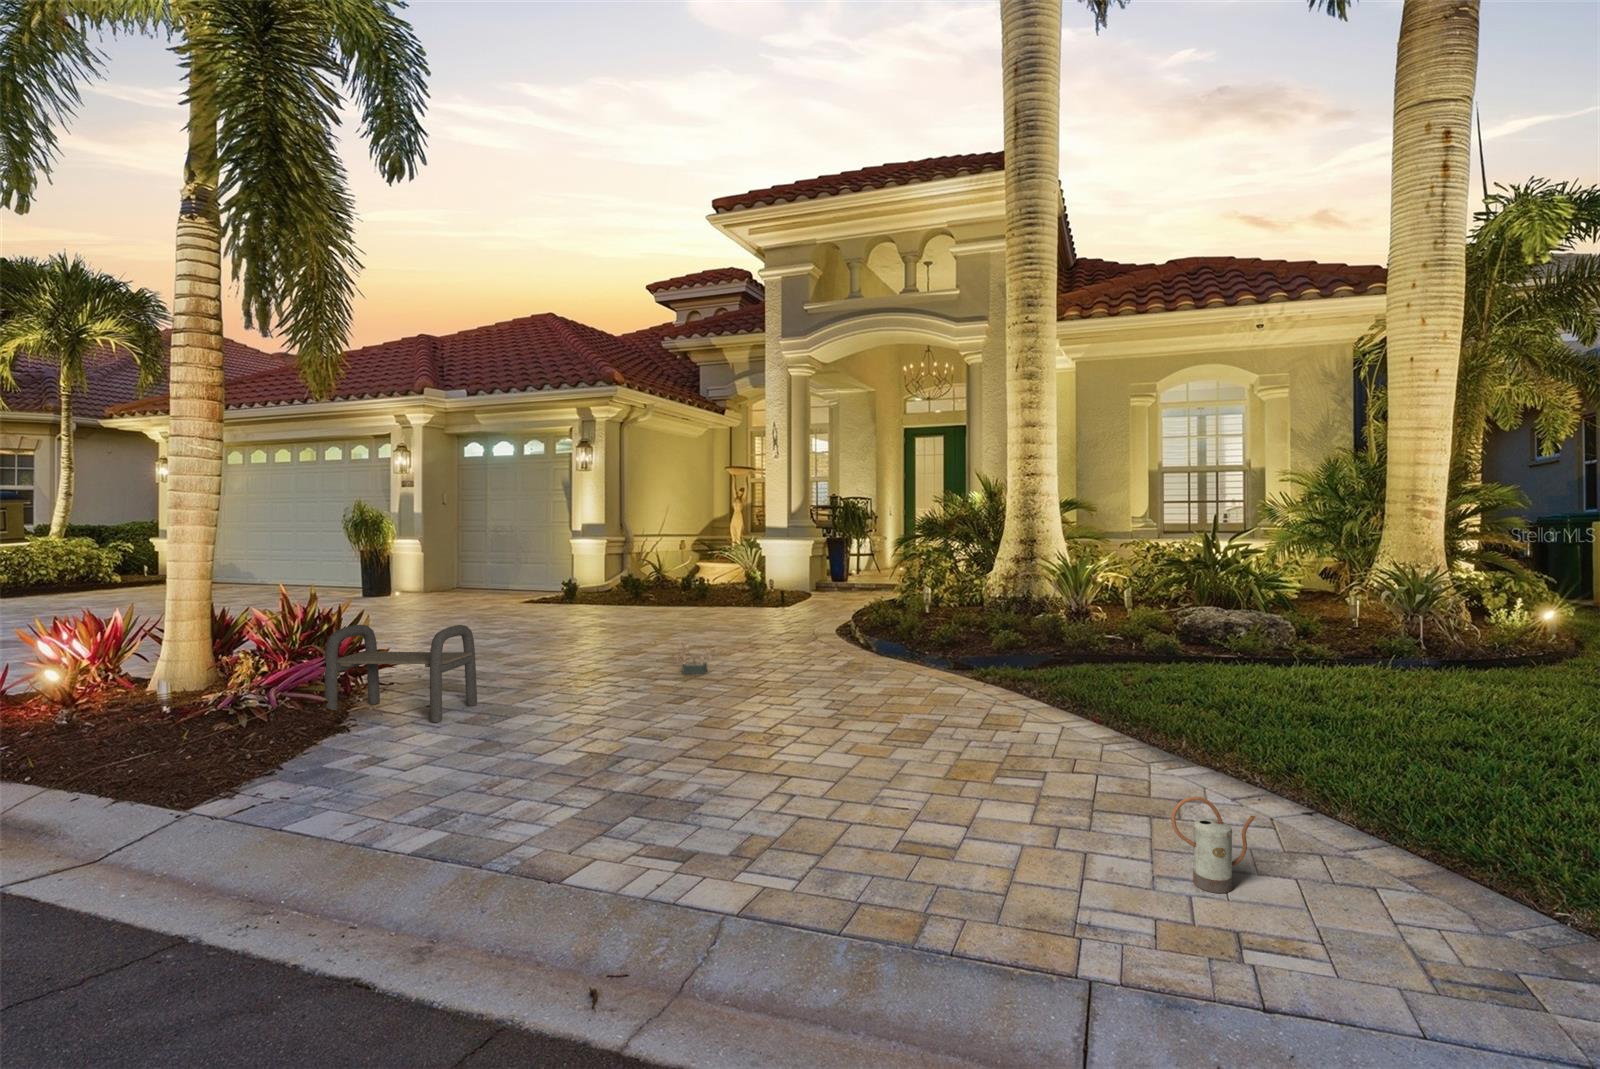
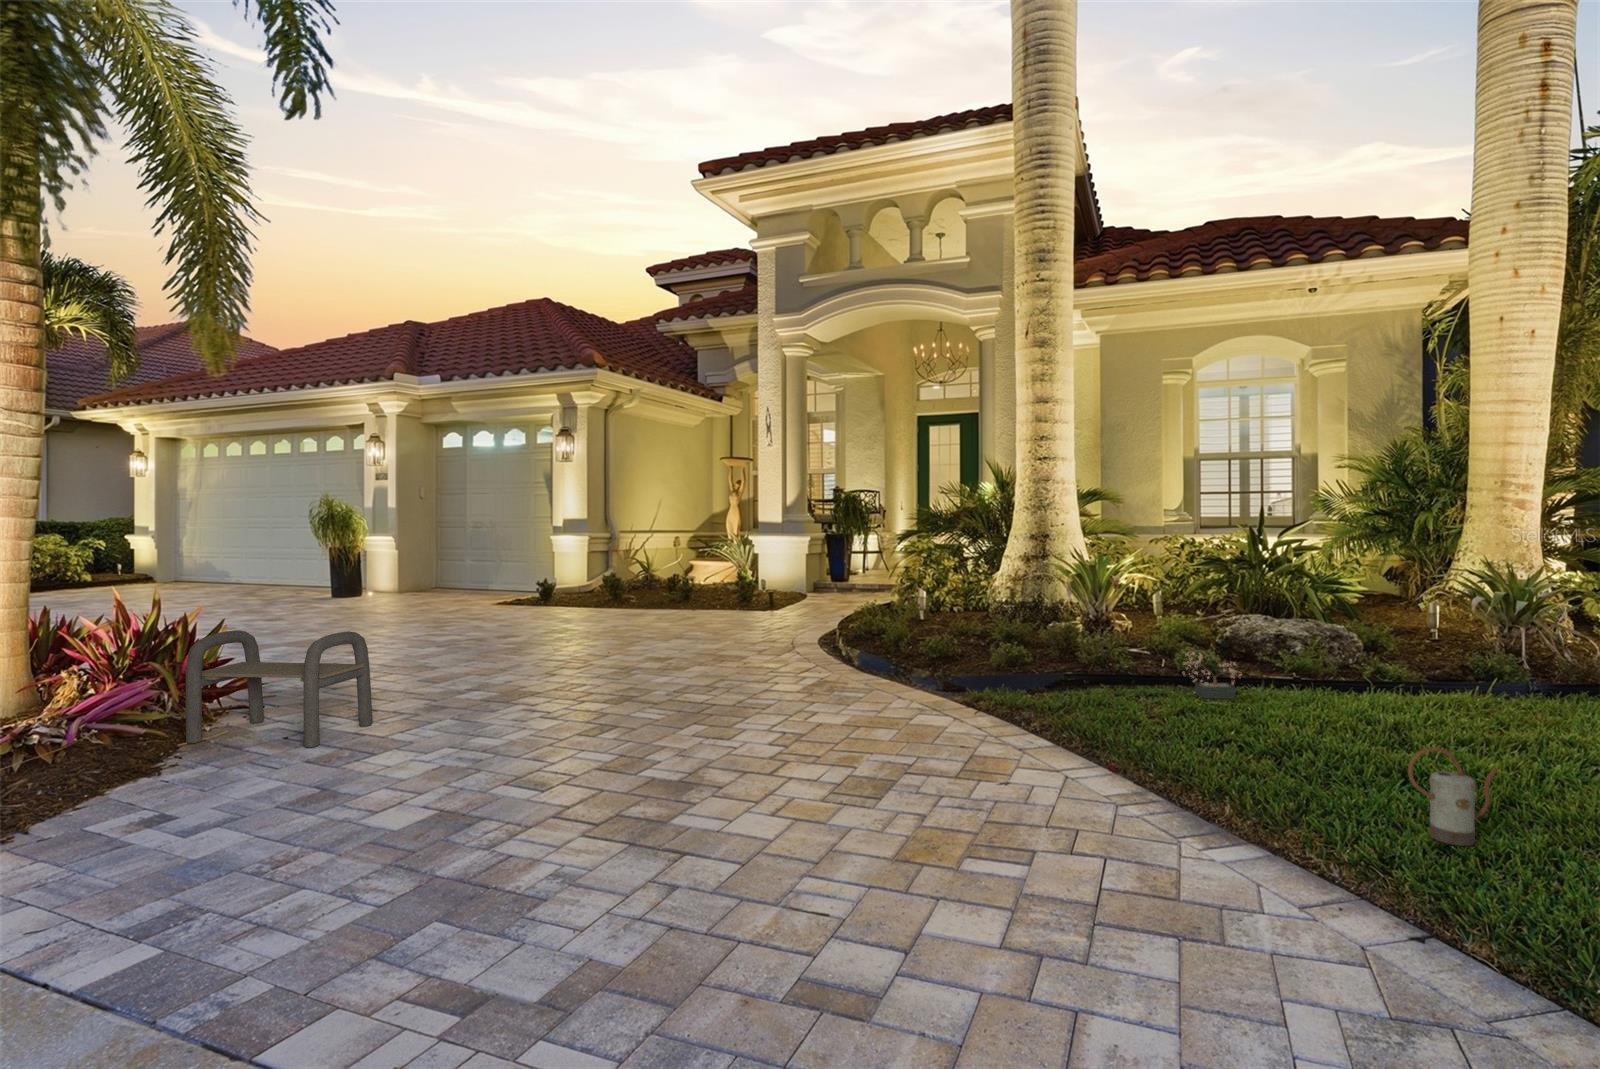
decorative plant: present [675,641,711,674] -> present [1184,652,1241,699]
watering can: present [1171,797,1255,893] -> present [1408,748,1498,846]

